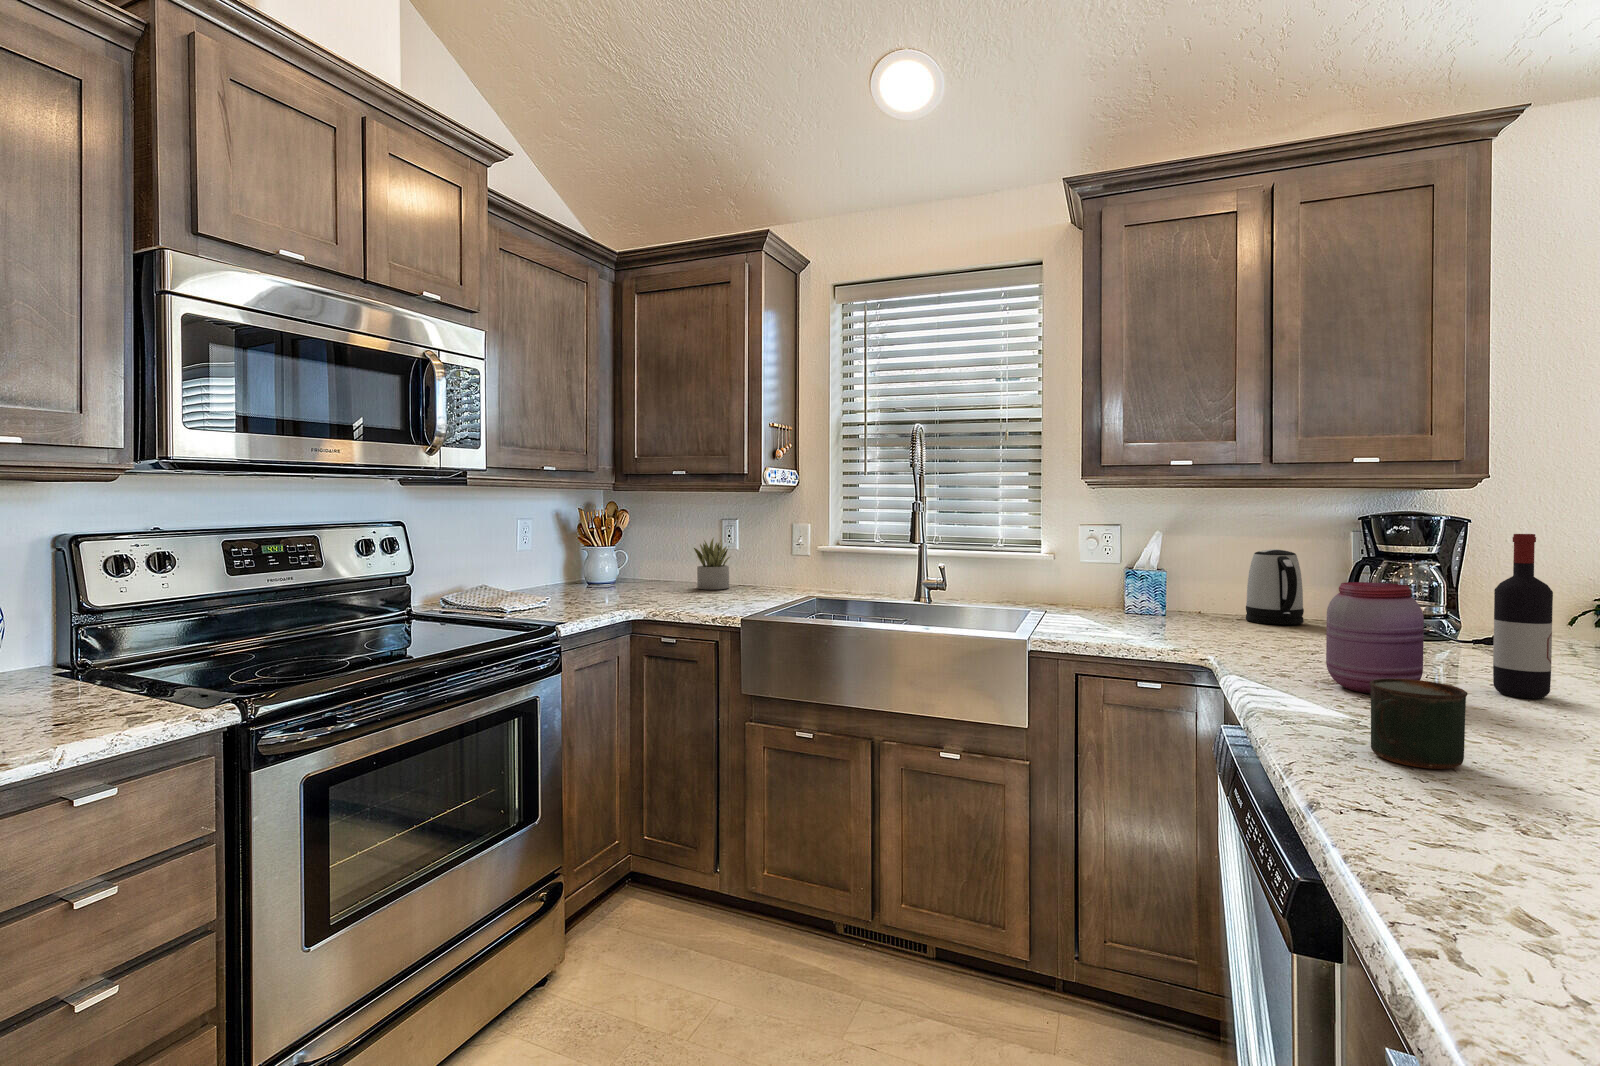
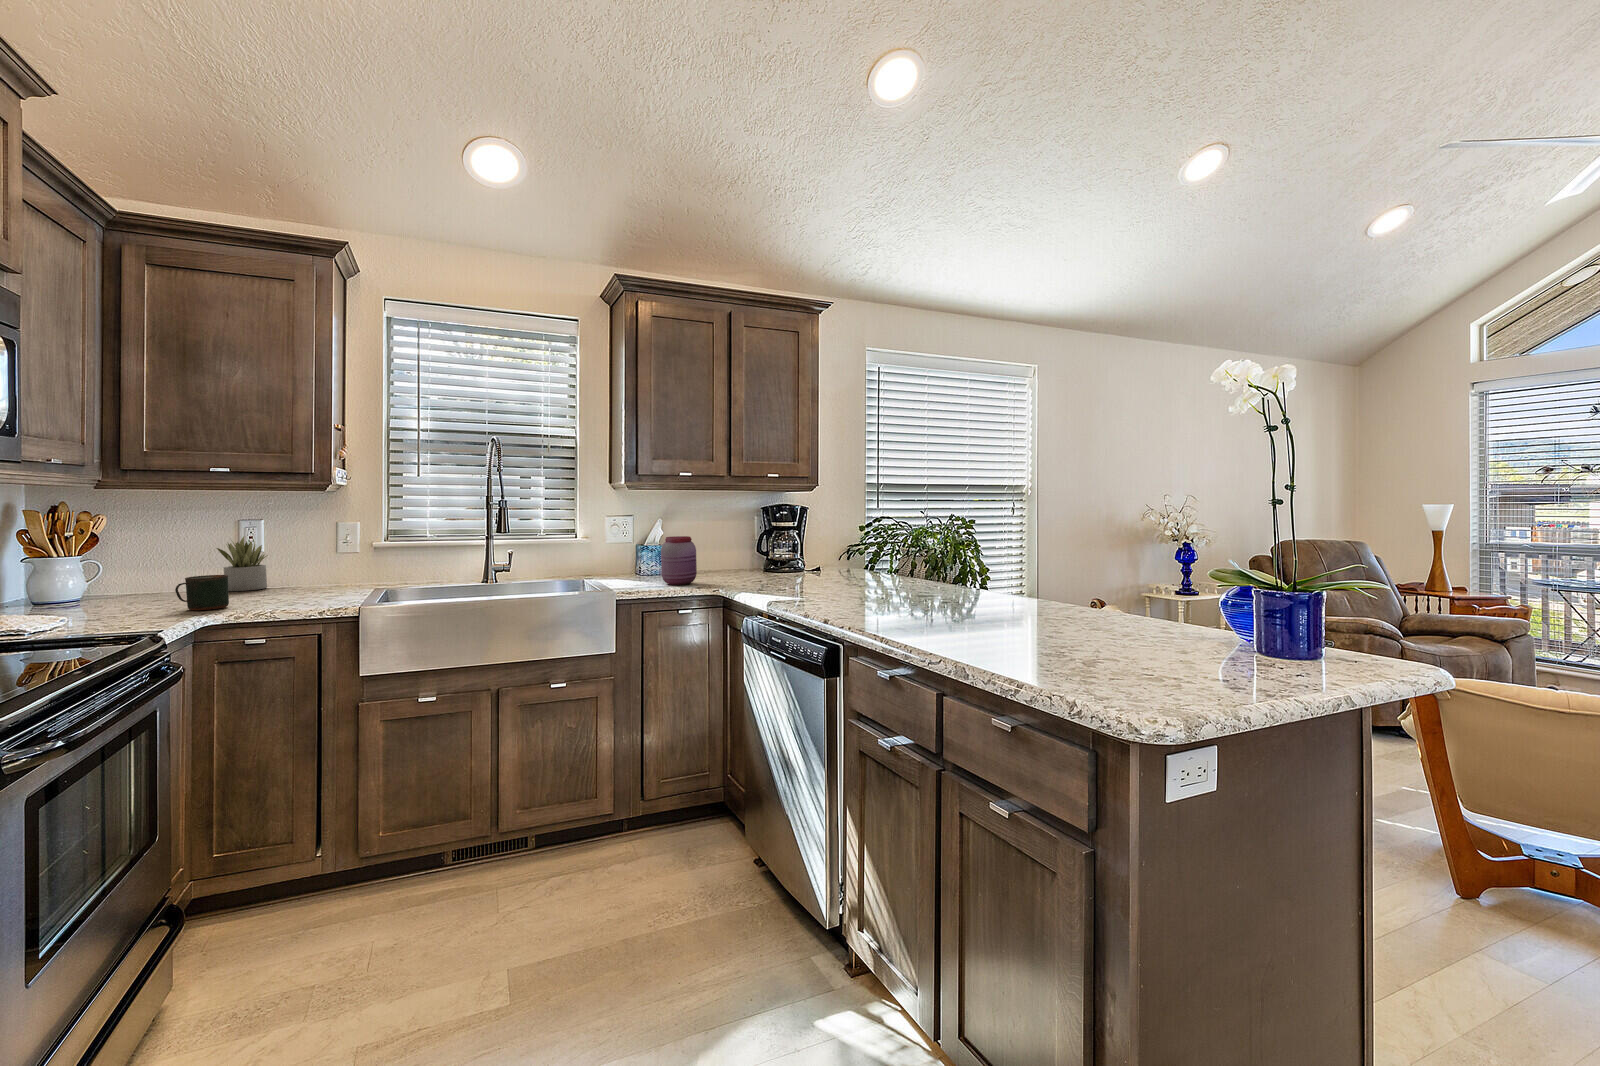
wine bottle: present [1493,534,1553,699] -> none [844,515,864,590]
kettle: present [1246,549,1304,624] -> none [707,528,737,573]
jar: present [1326,582,1424,693] -> present [661,536,697,585]
mug: present [1370,678,1467,769] -> present [175,575,229,610]

